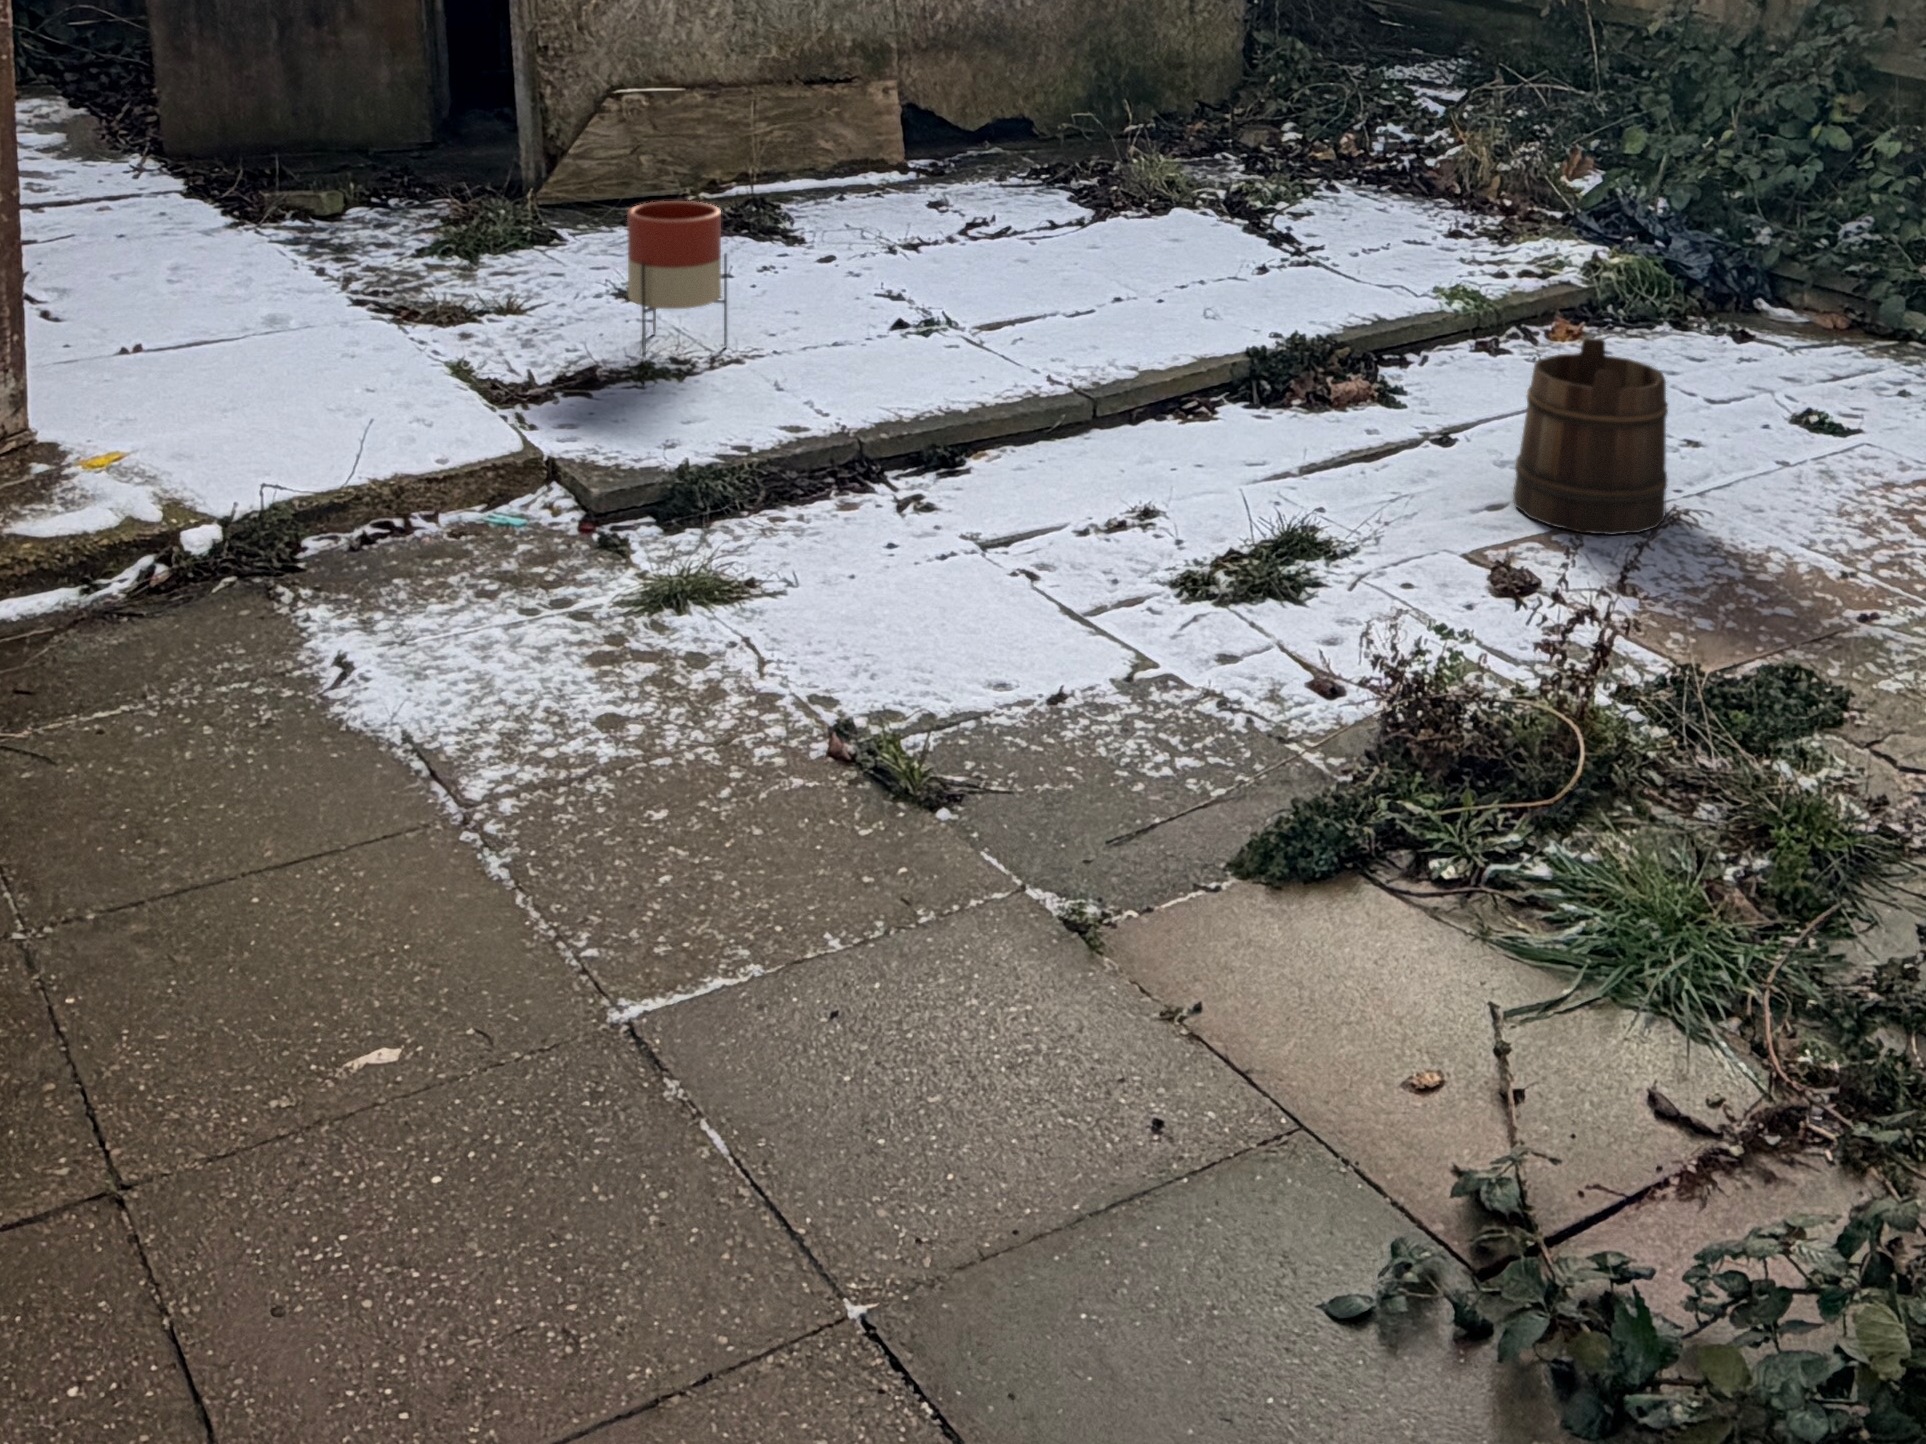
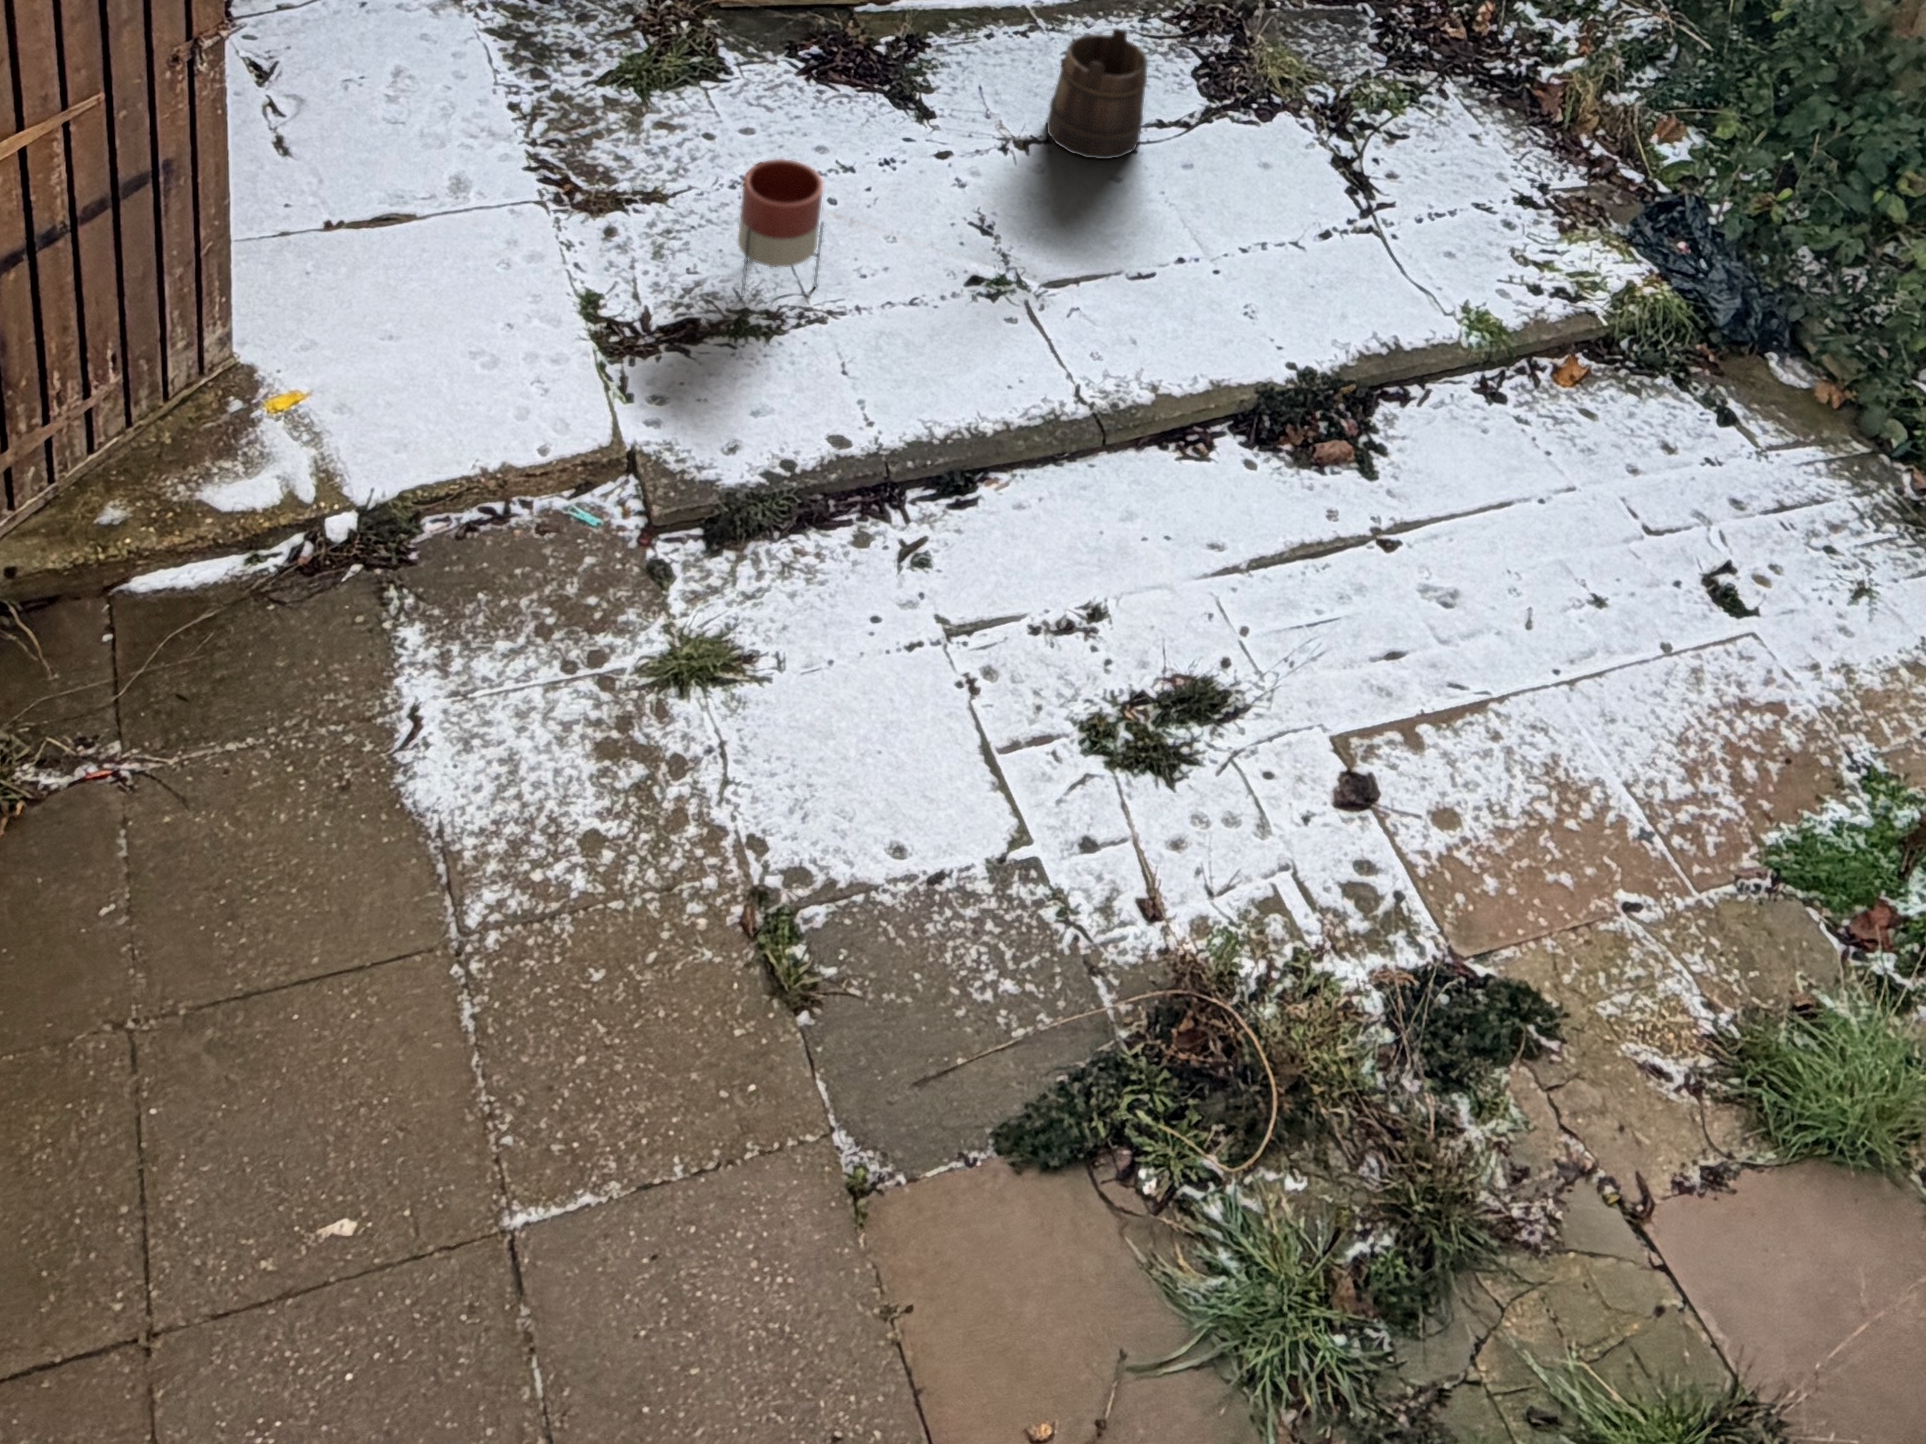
bucket: present [1513,338,1668,535] -> present [1047,28,1148,159]

